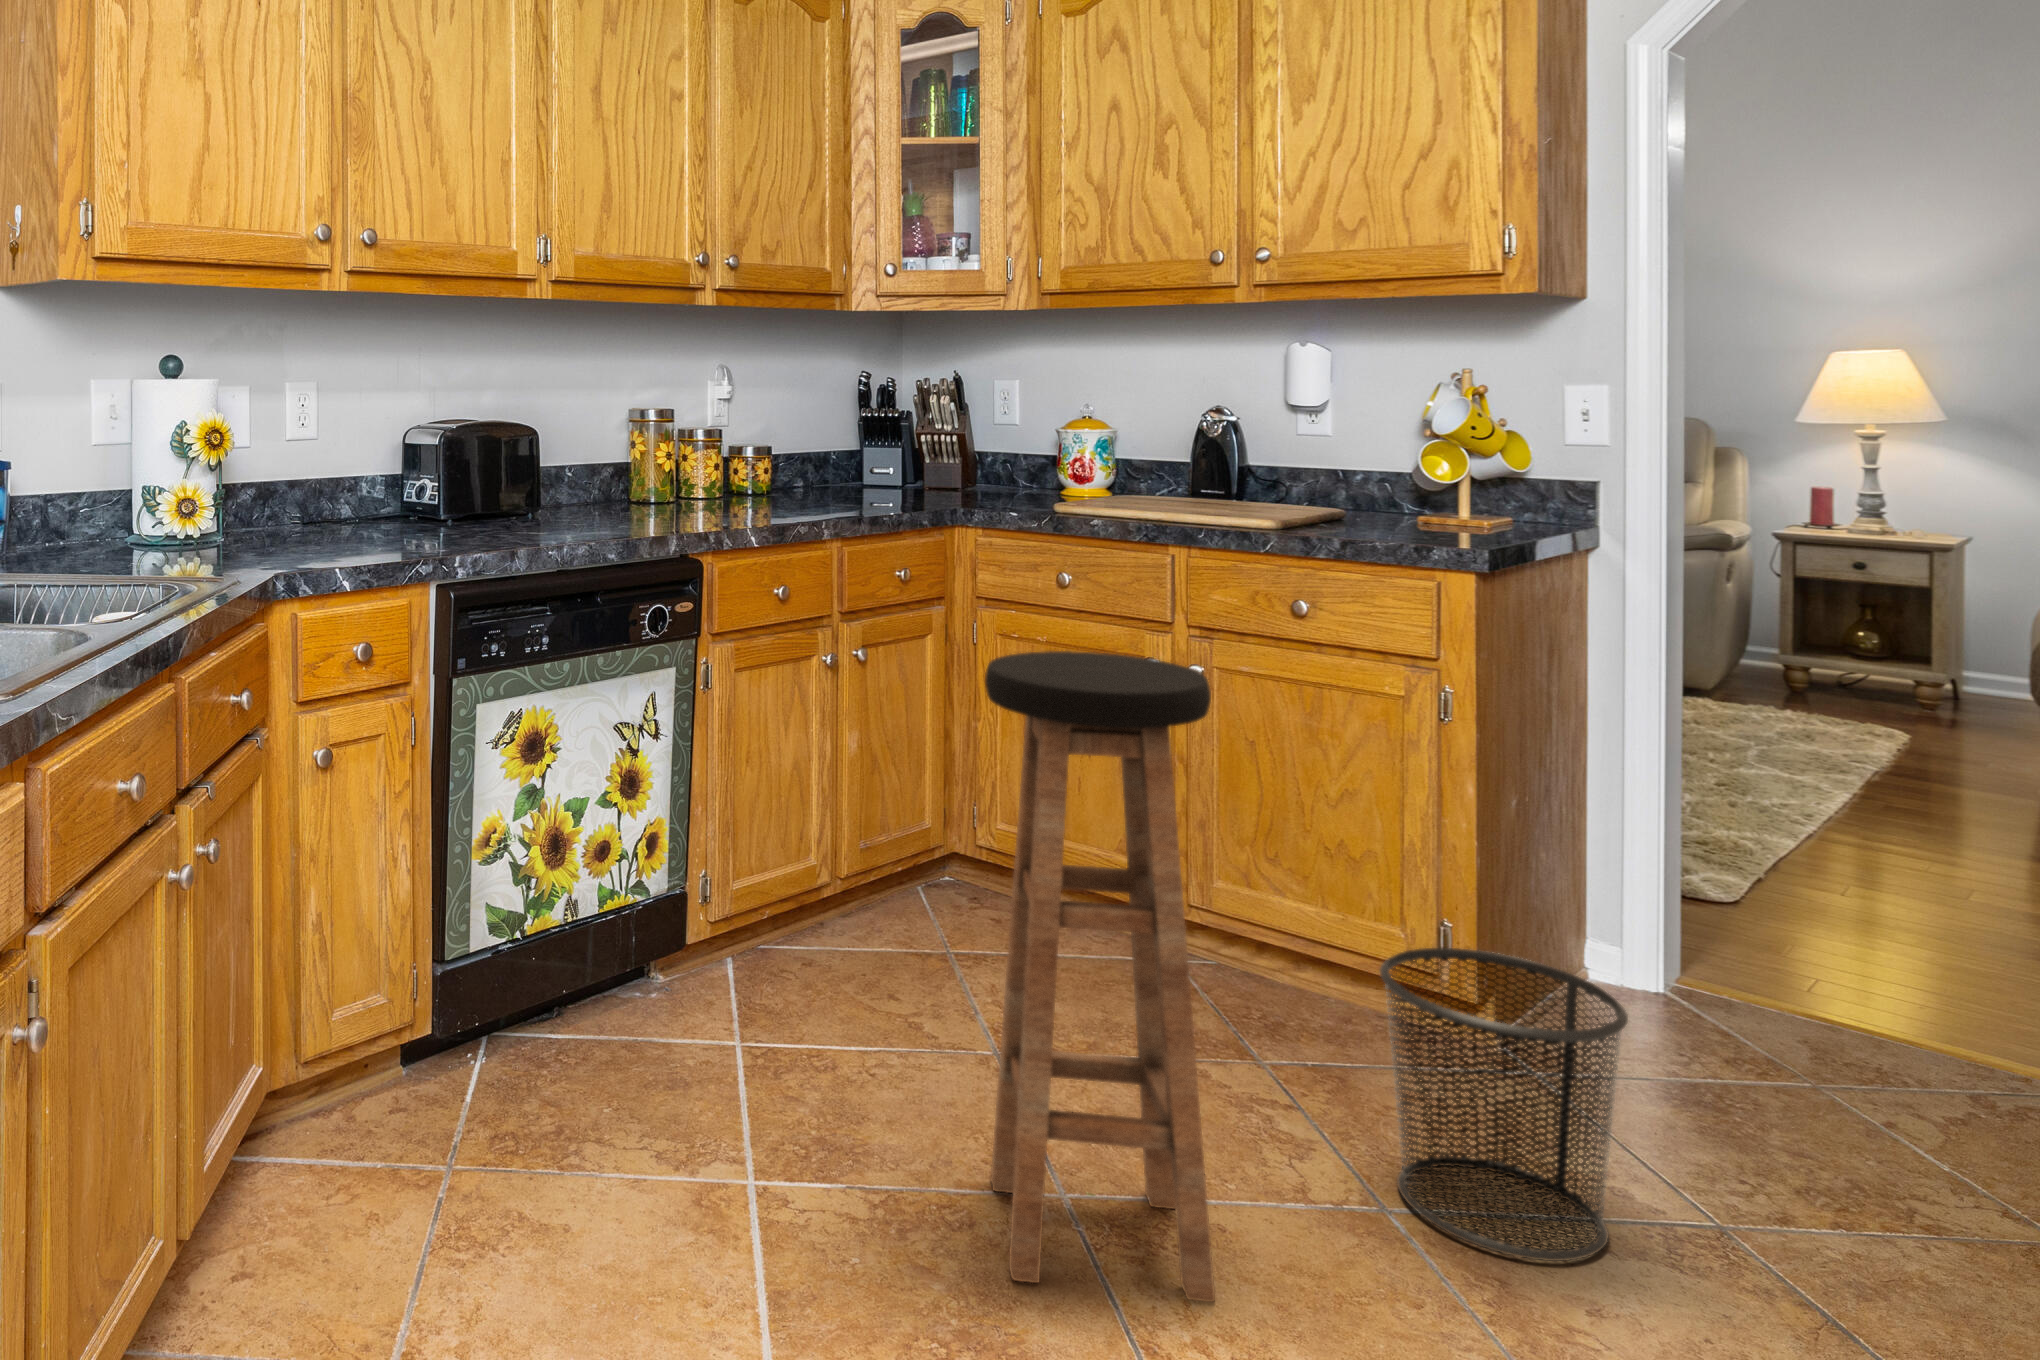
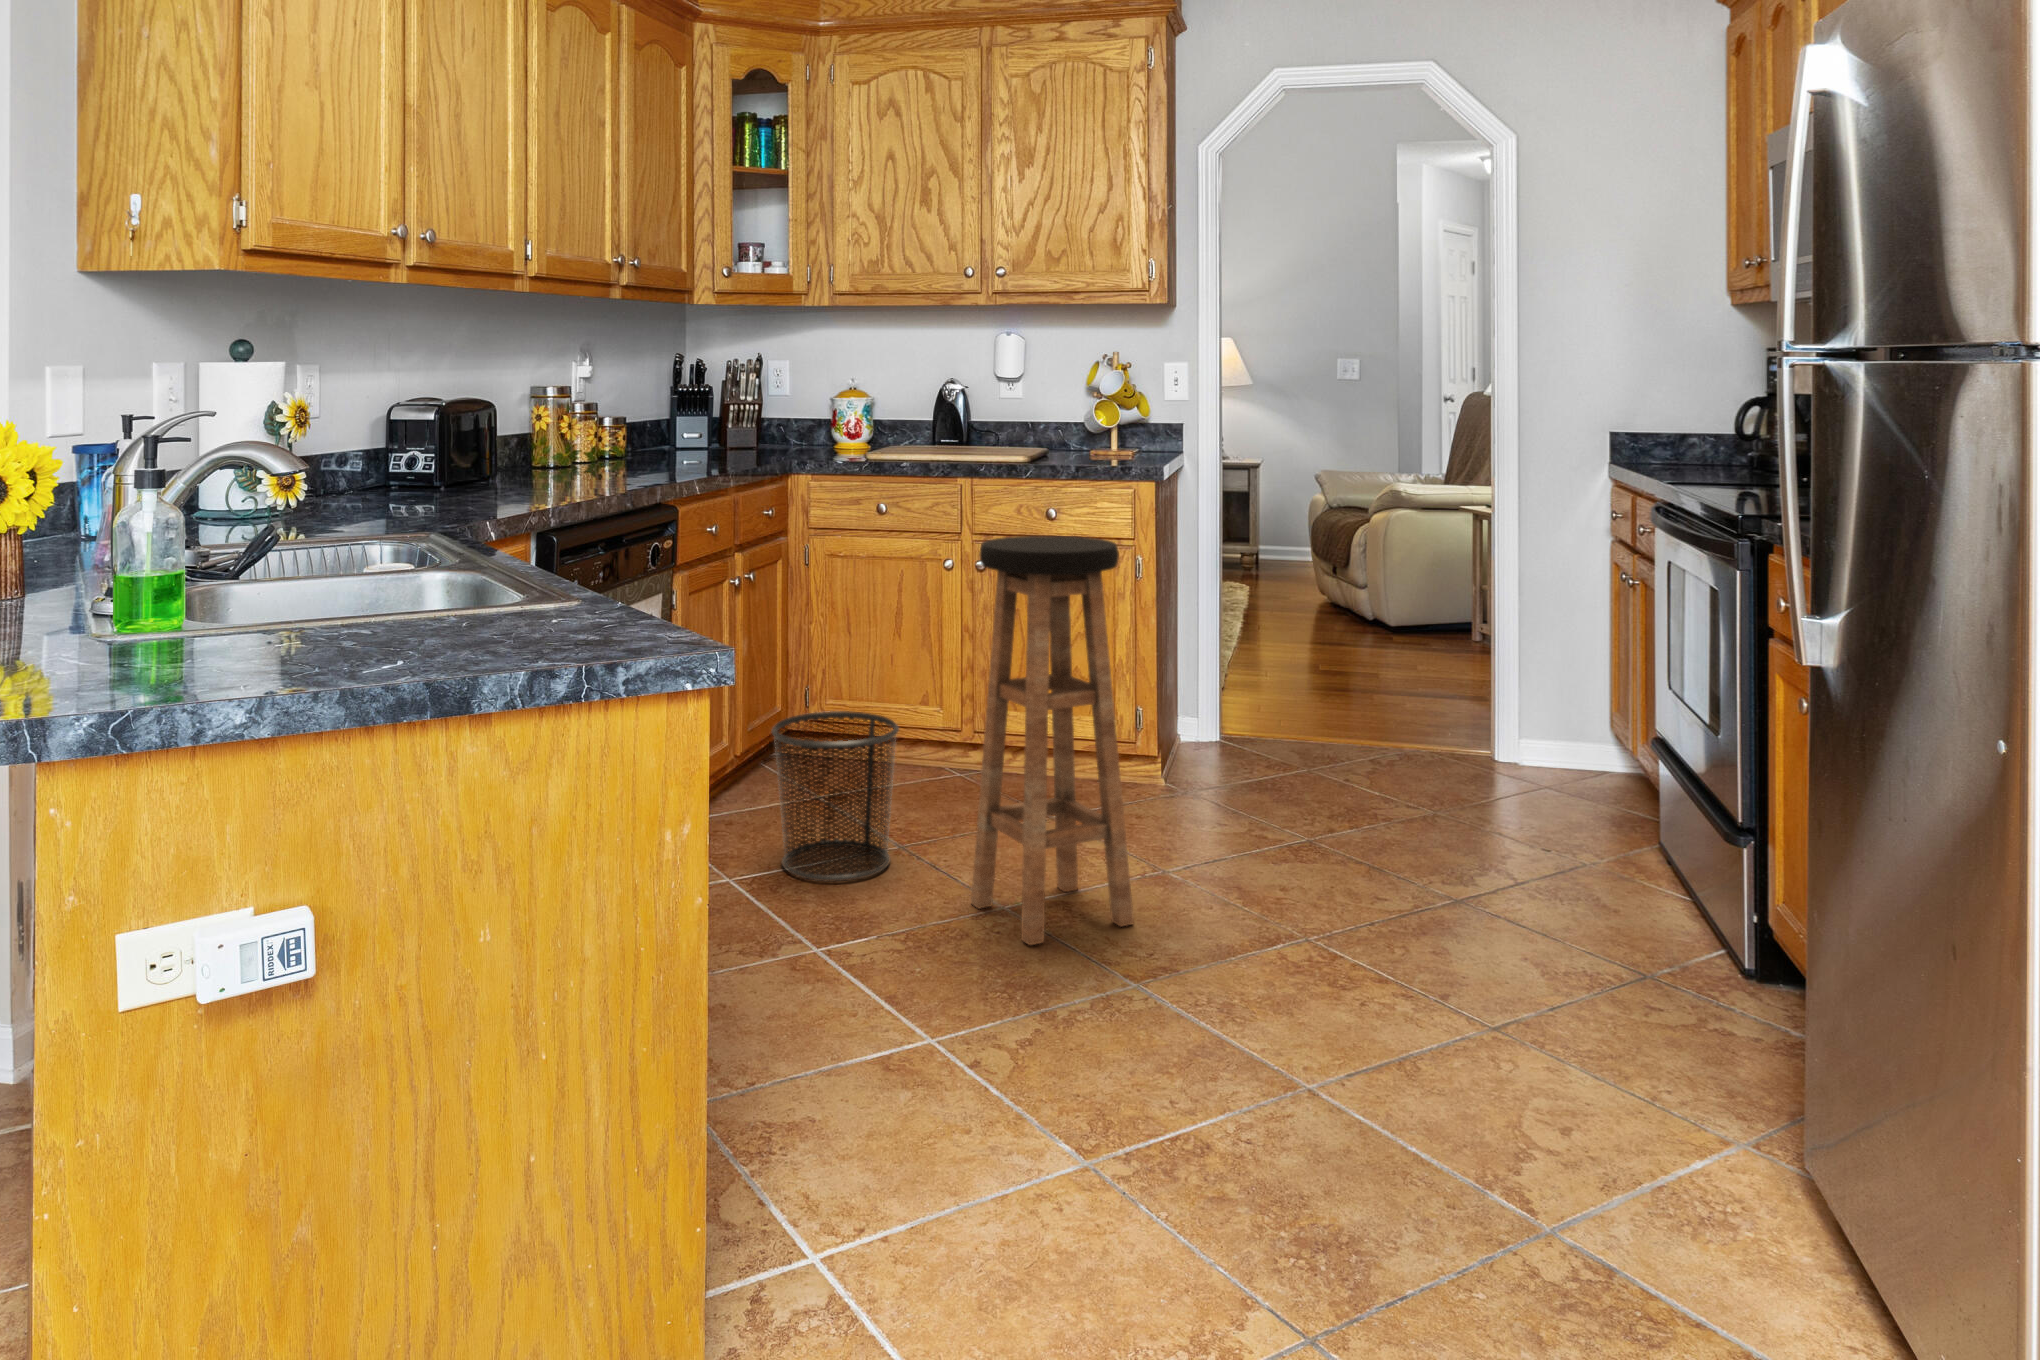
waste bin: present [1380,948,1628,1261] -> present [772,711,899,881]

